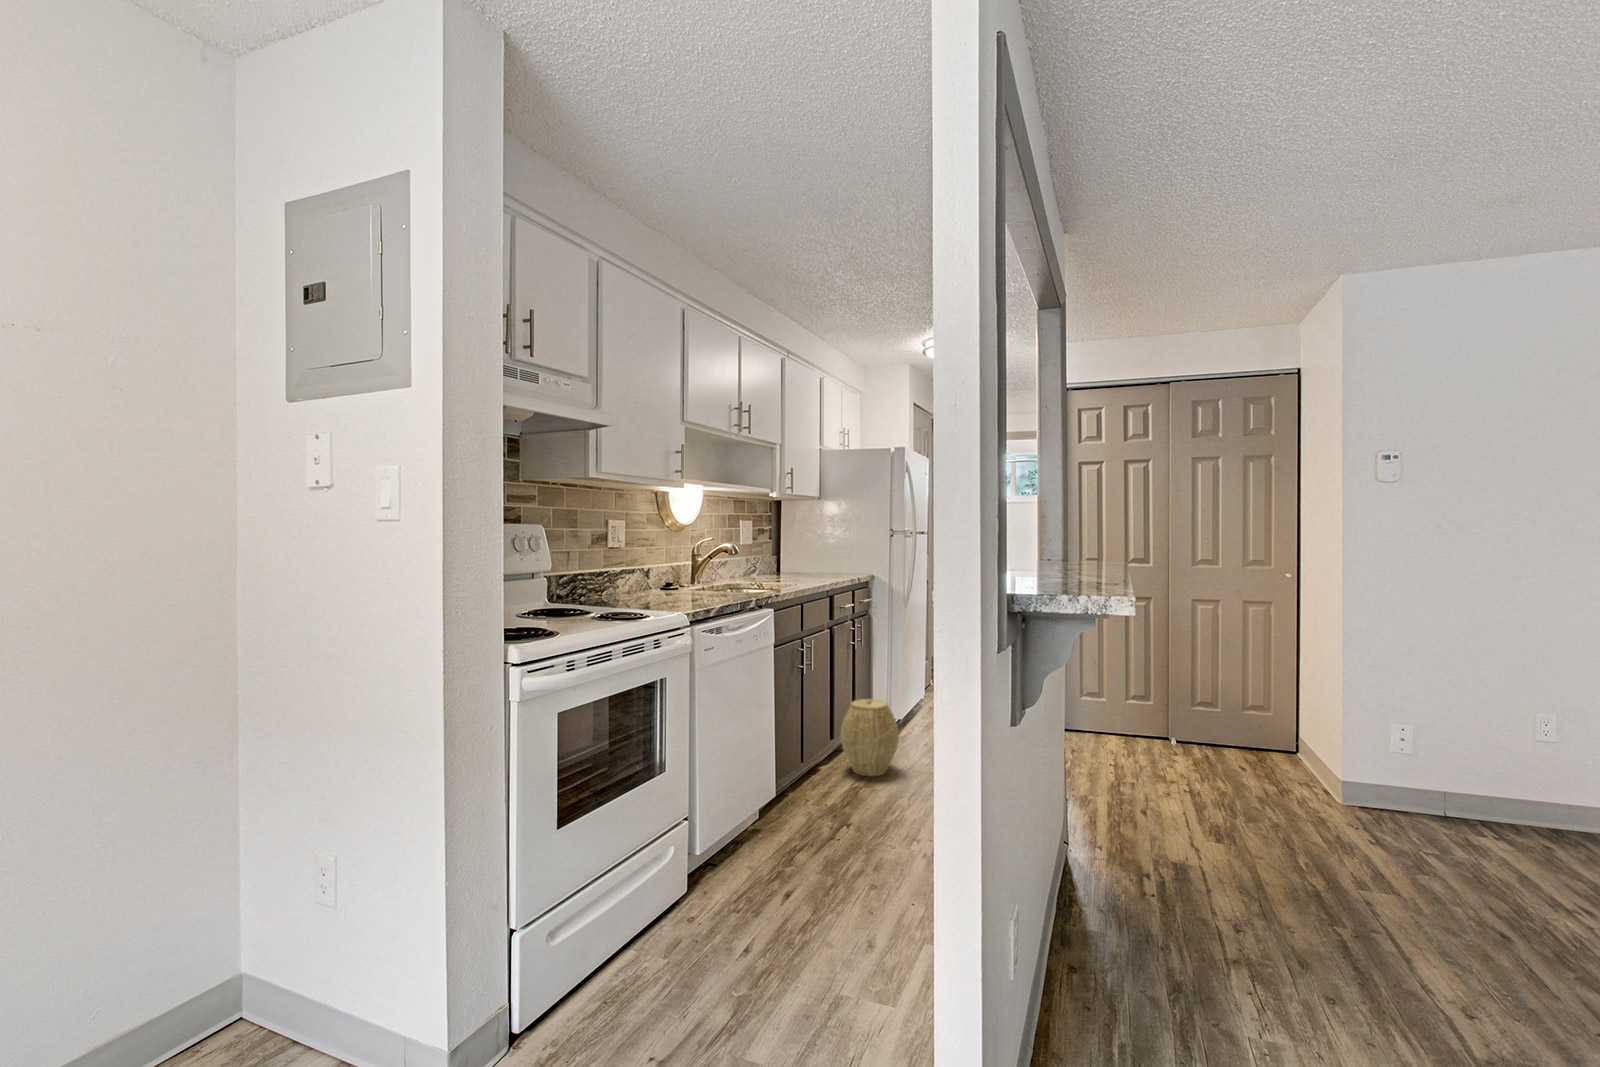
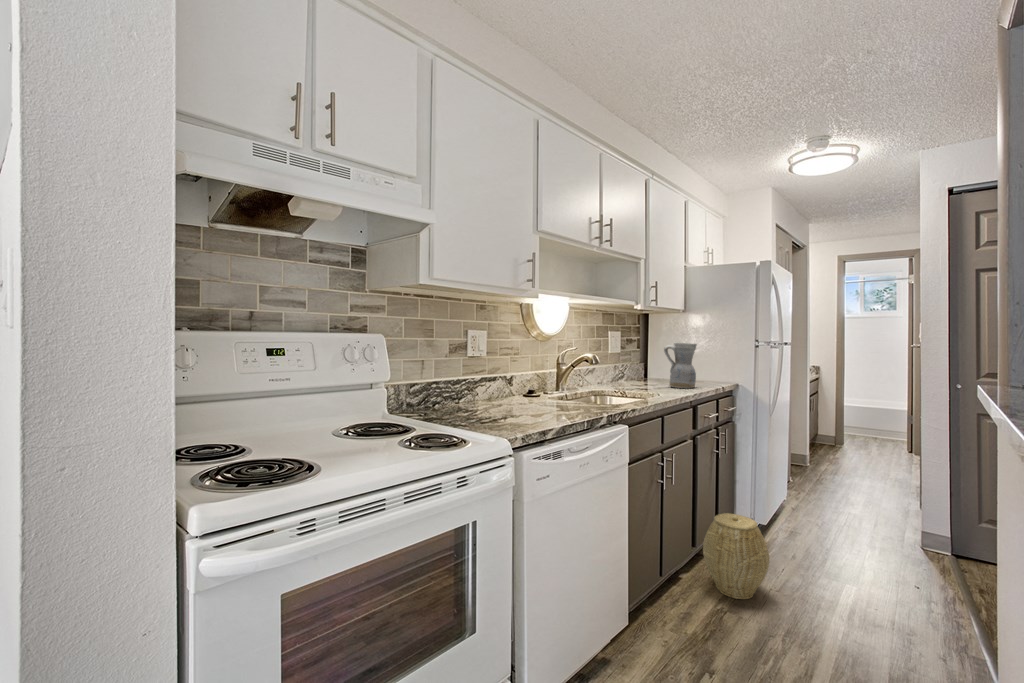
ceramic pitcher: none [801,532,833,579] -> present [664,342,697,388]

